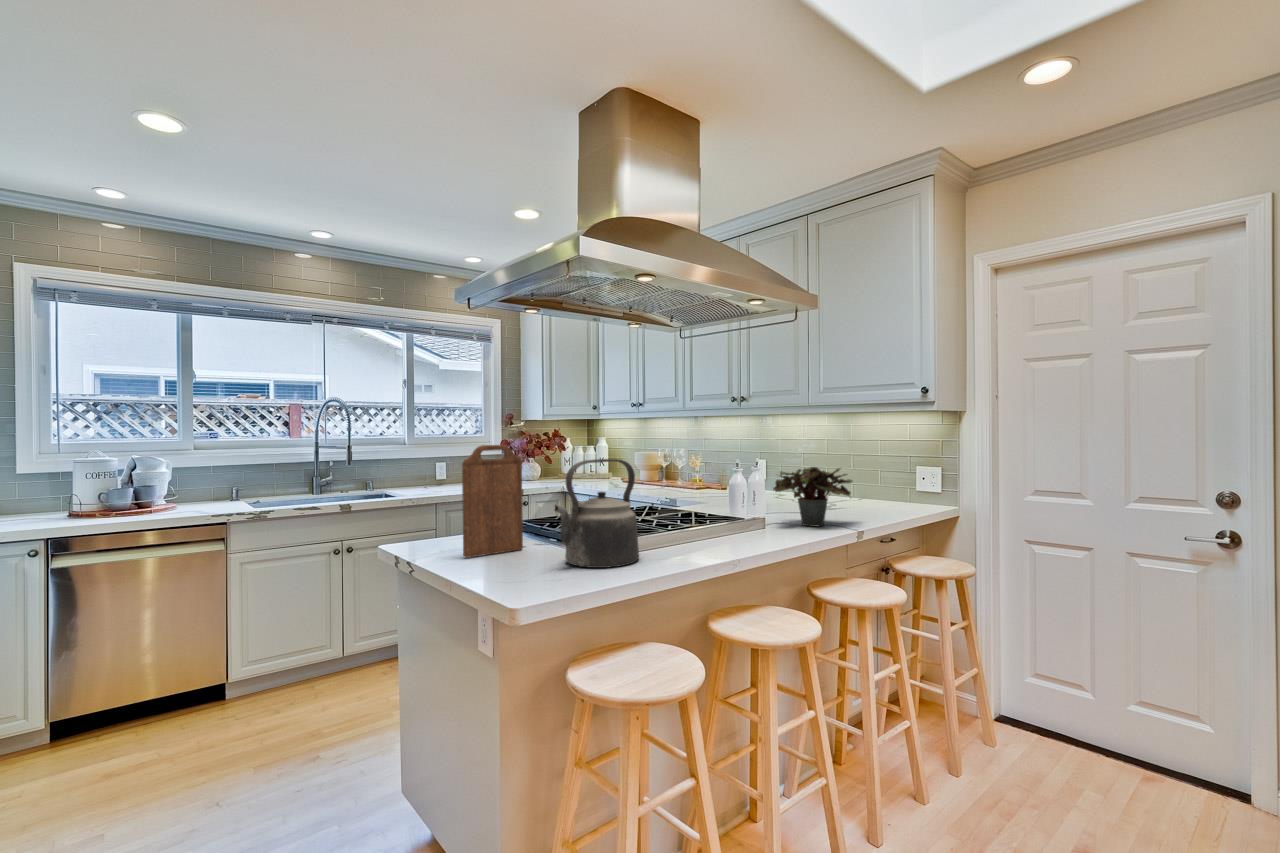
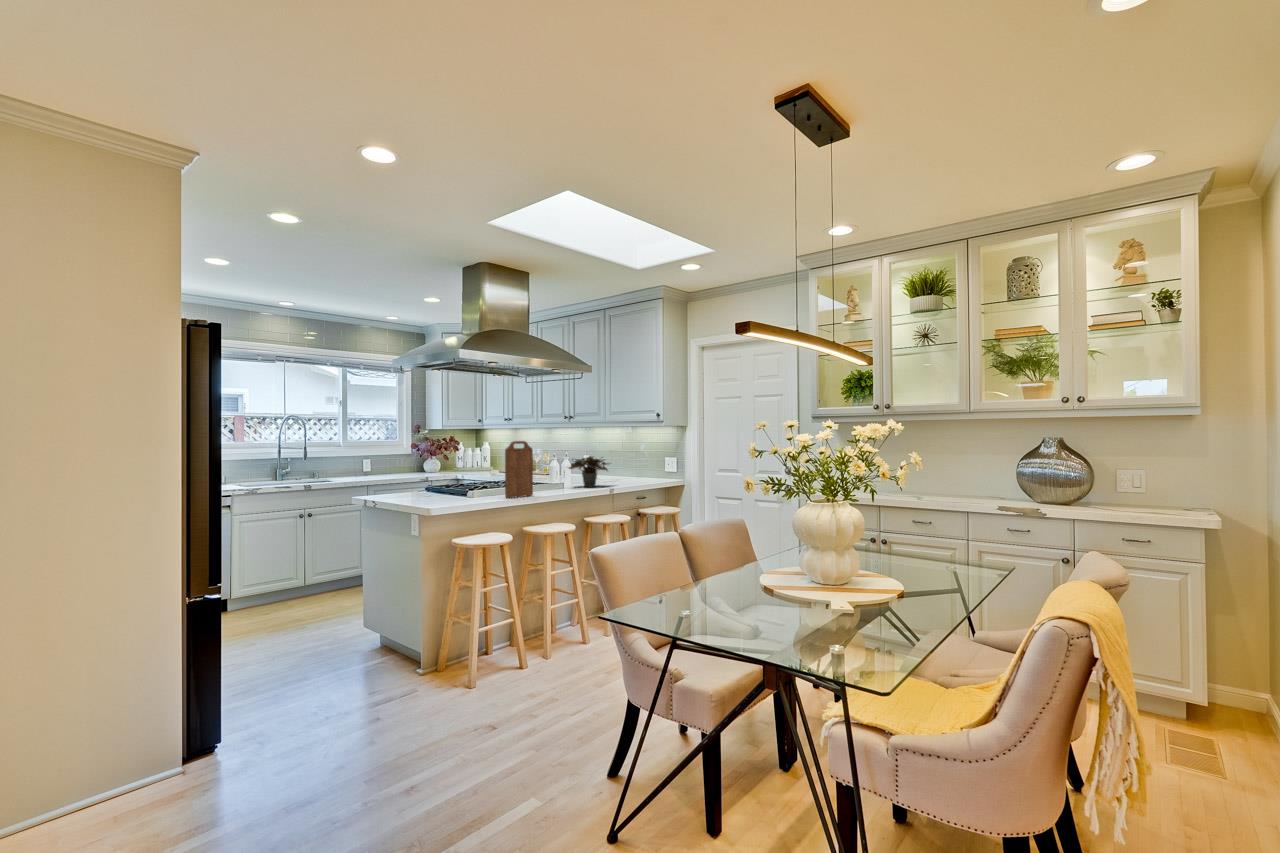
cutting board: present [462,445,523,558] -> present [505,441,533,498]
kettle: present [555,459,639,568] -> none [446,450,488,501]

